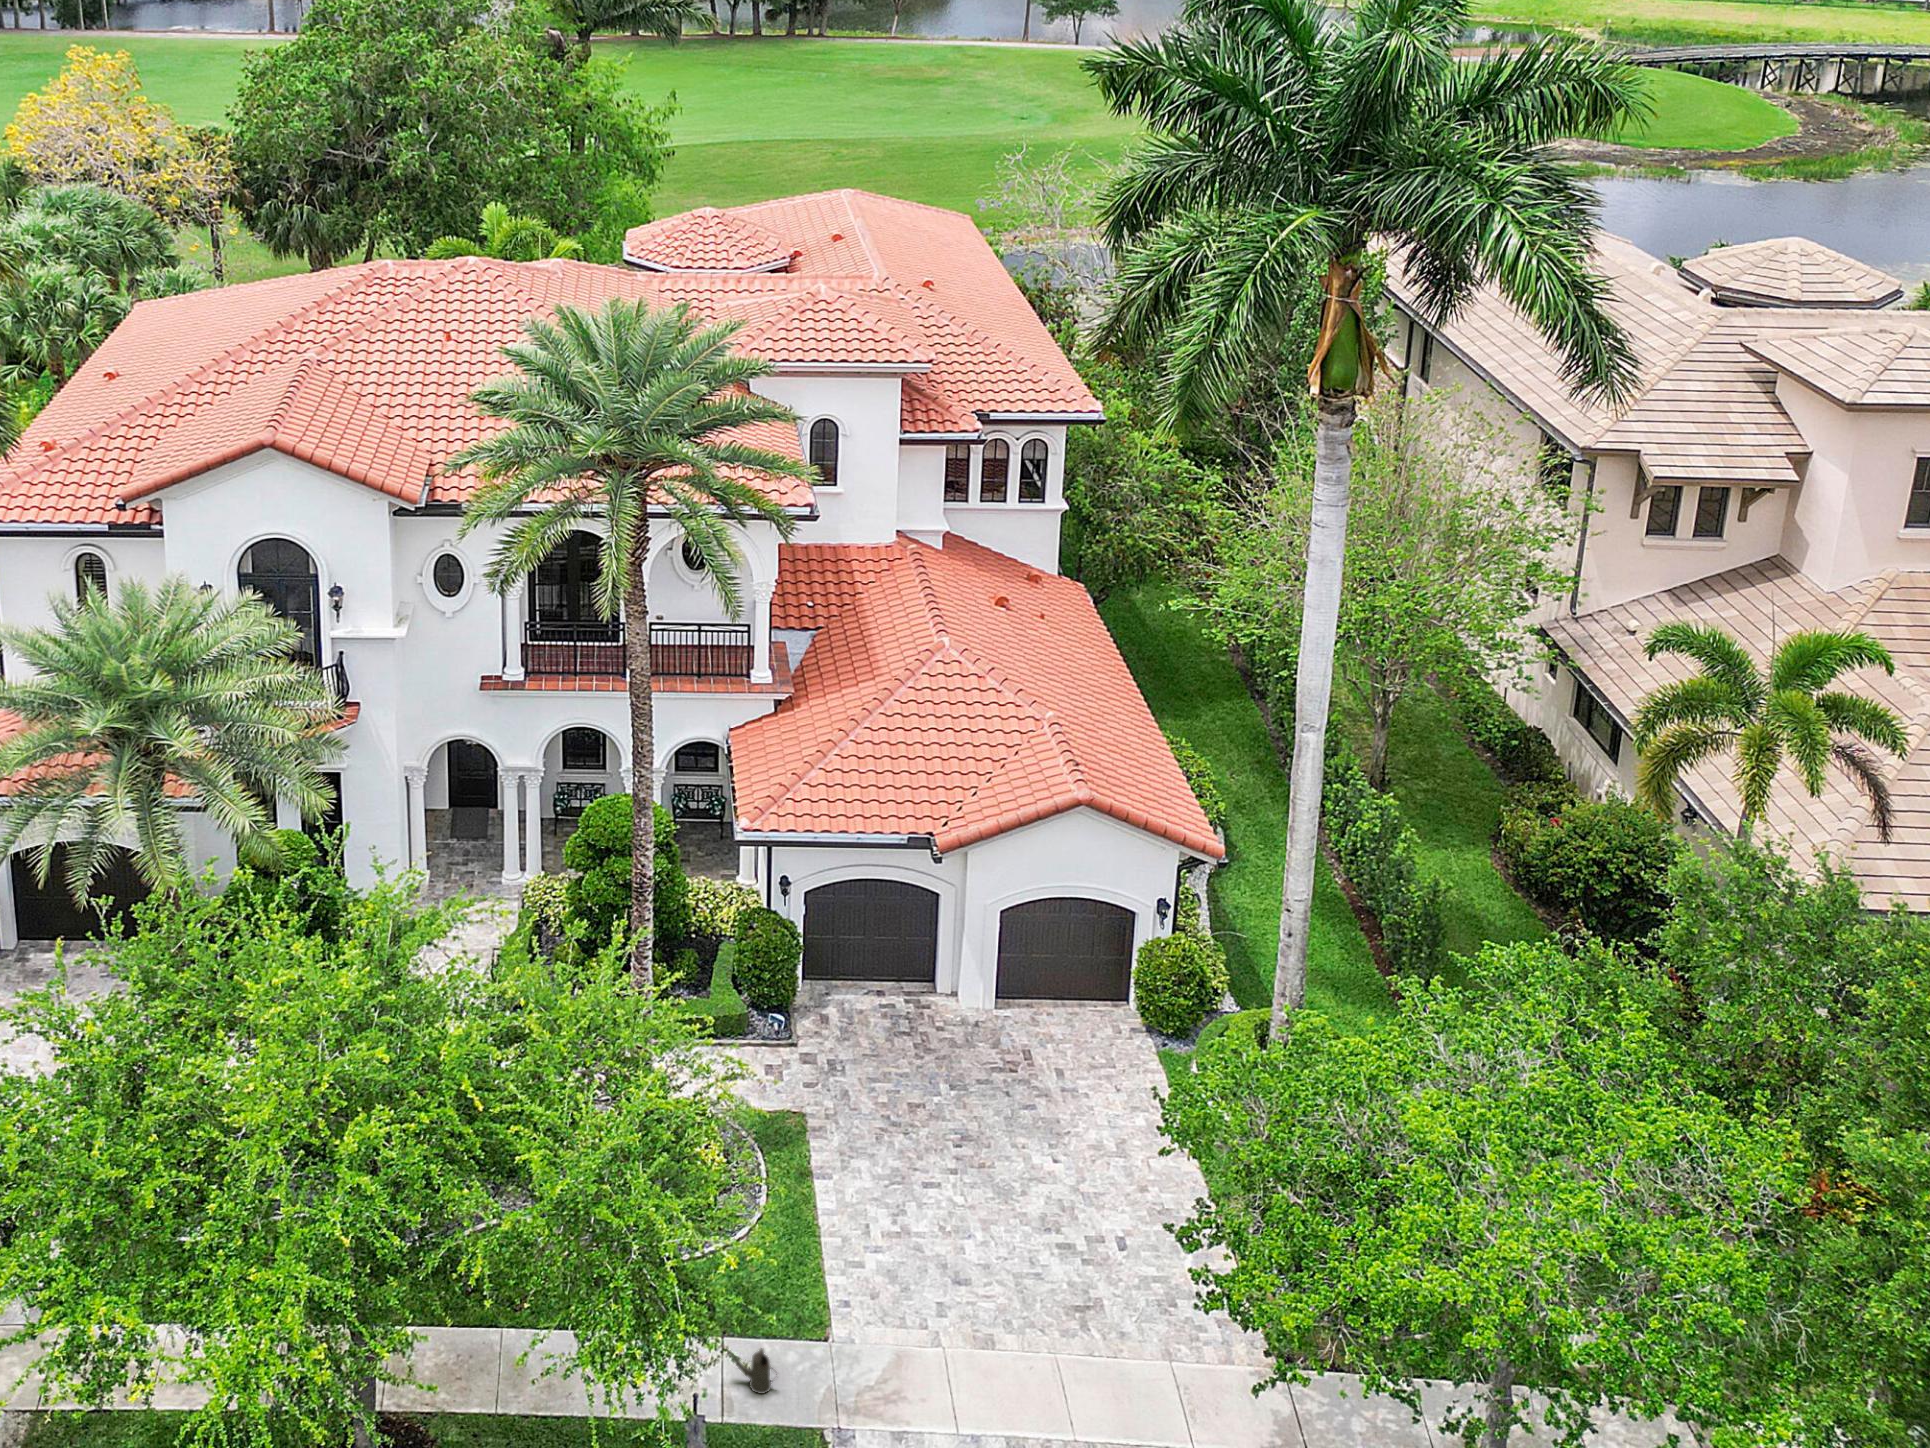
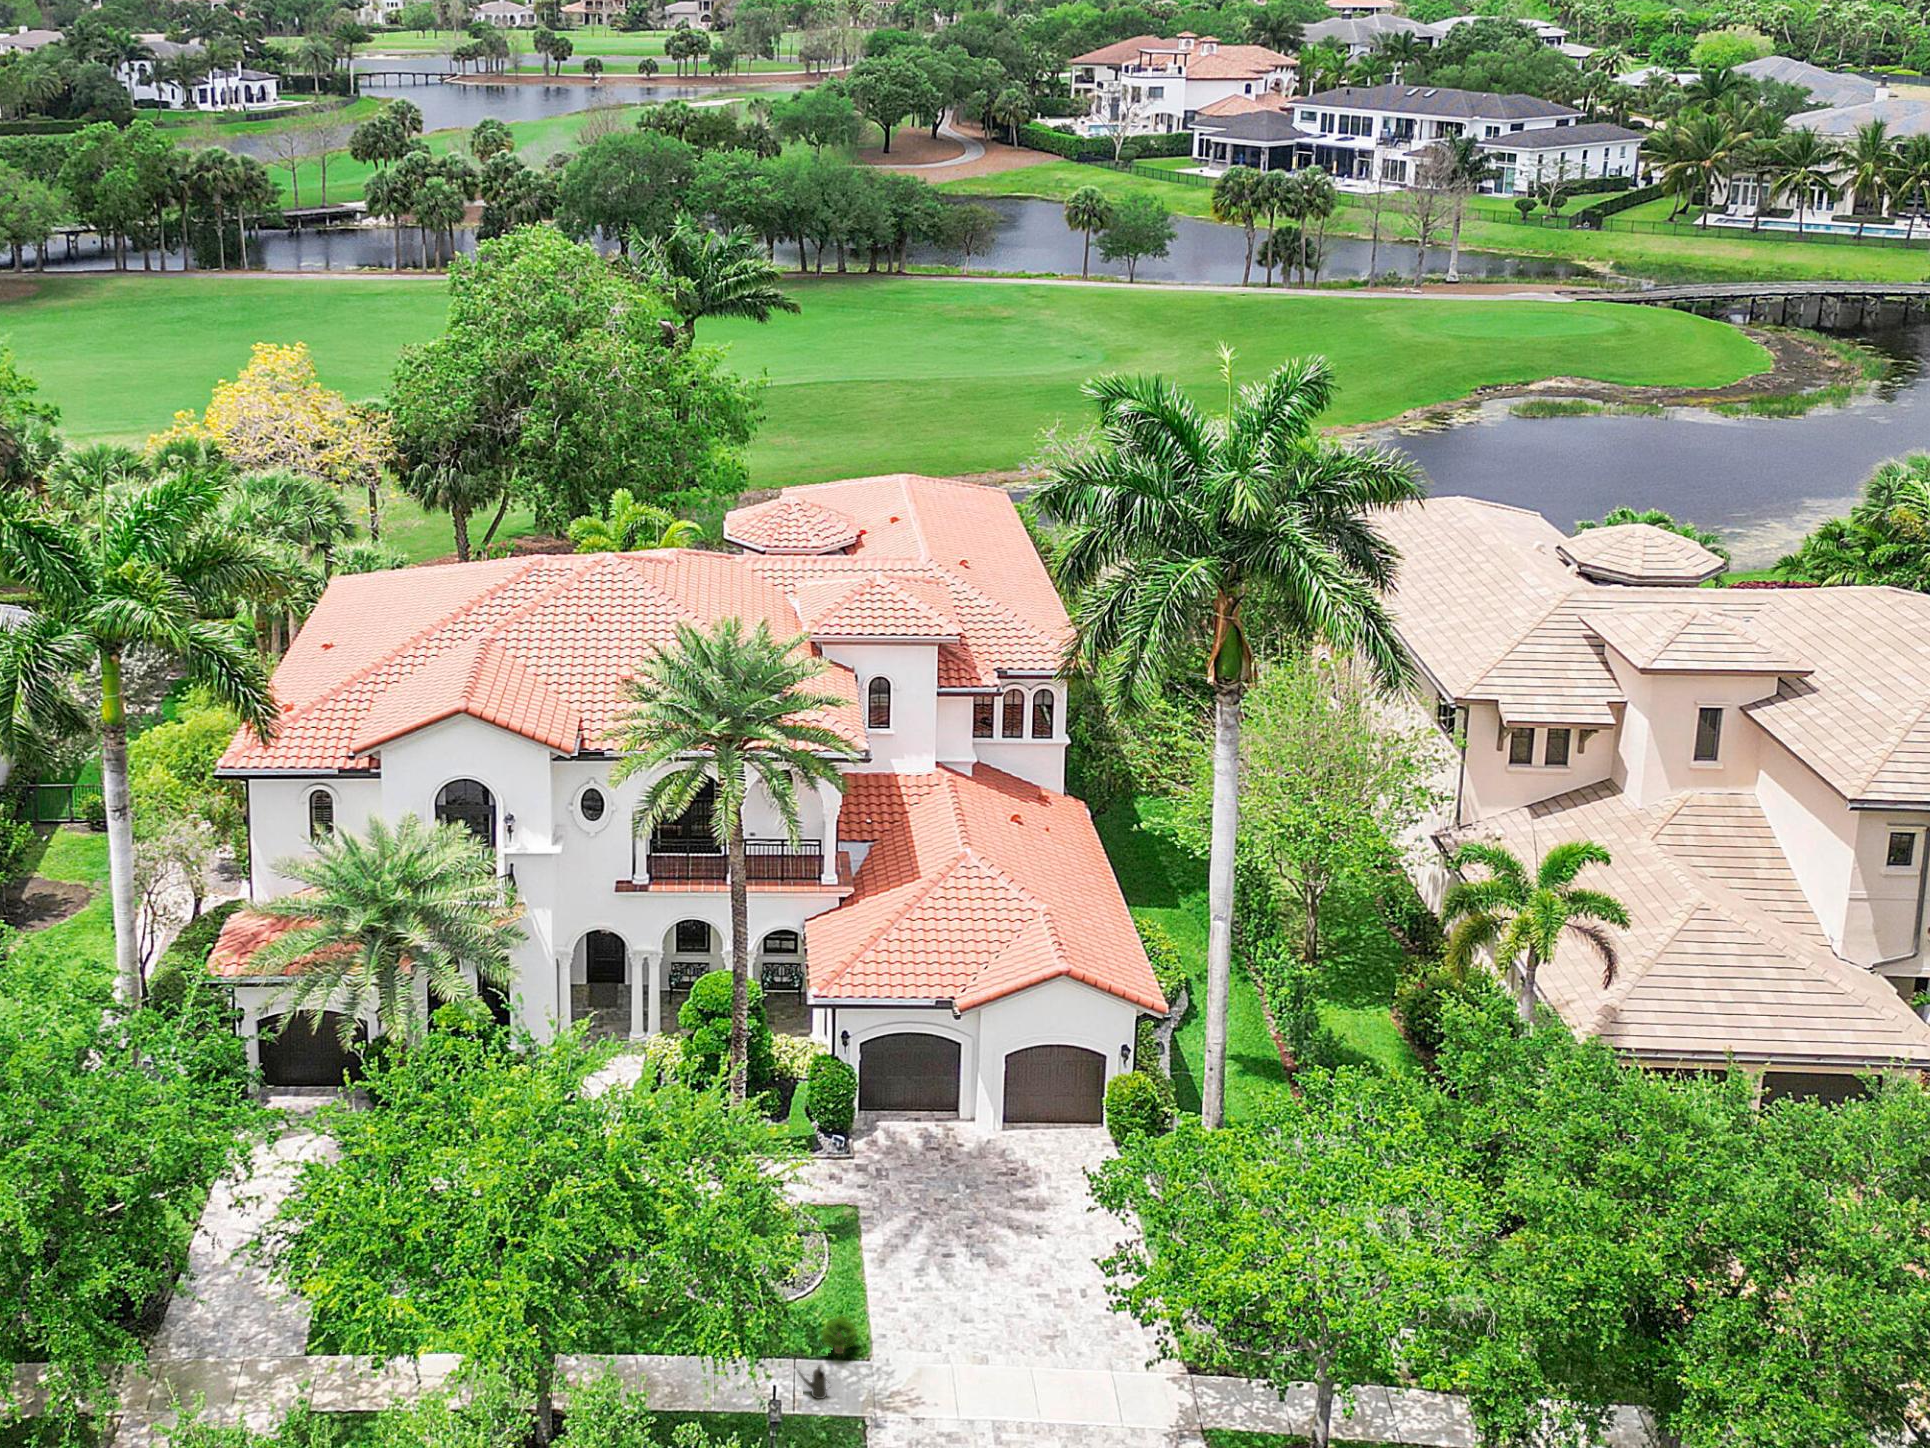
potted plant: none [757,1268,816,1324] -> present [821,1316,858,1354]

